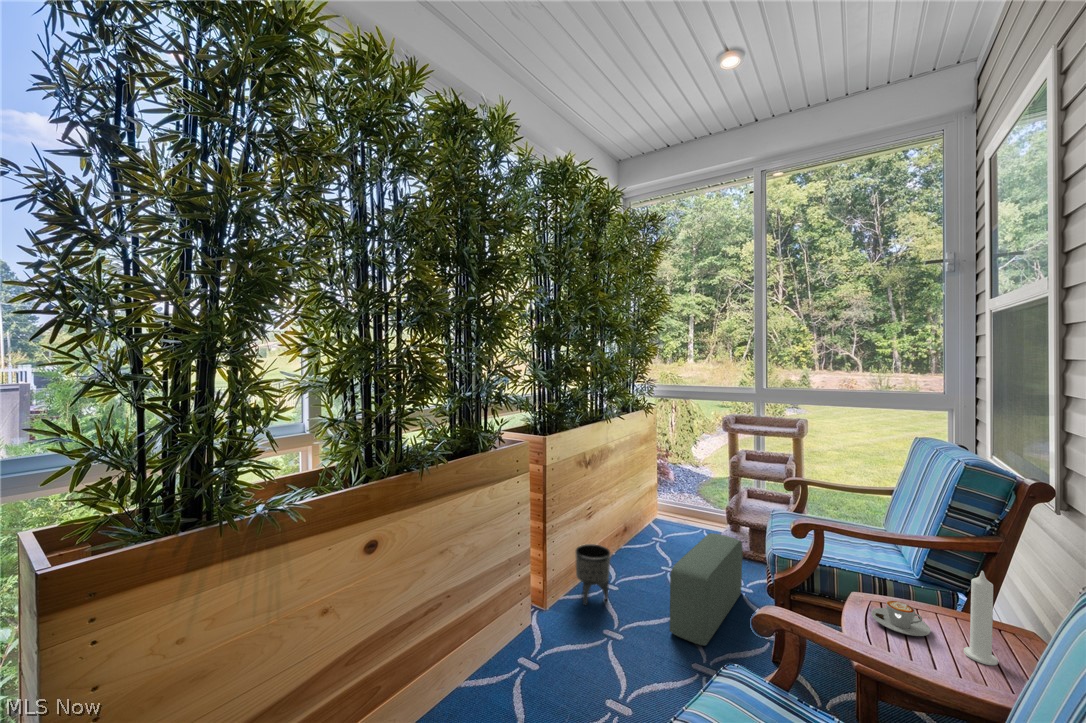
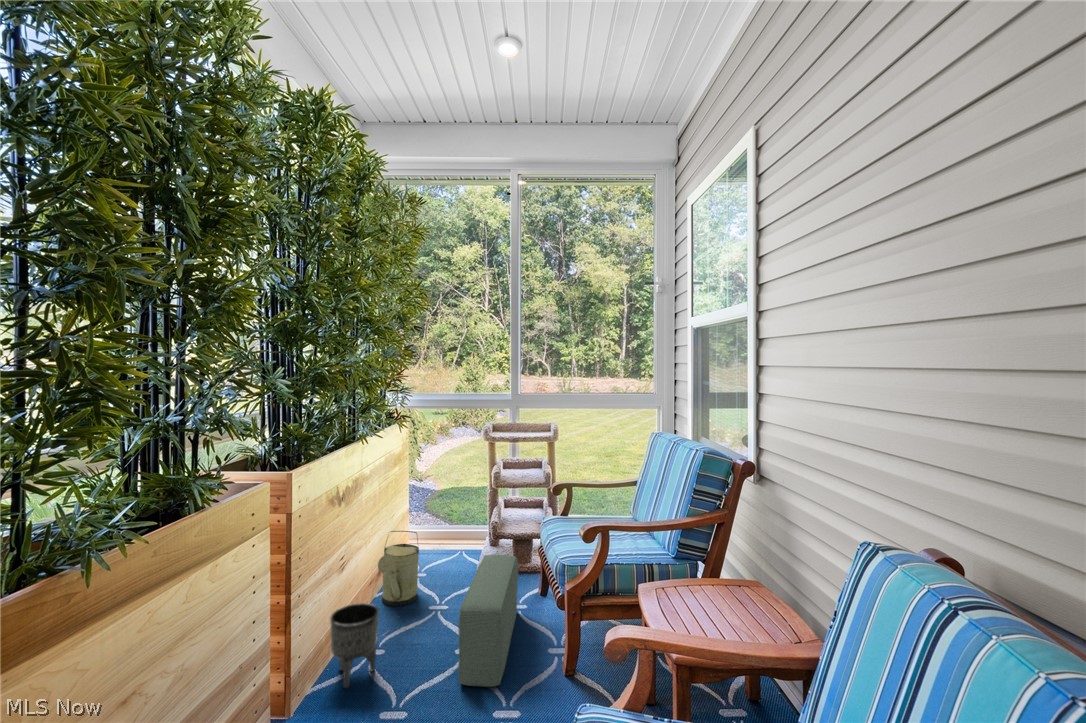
watering can: none [618,497,656,560] -> present [378,531,419,606]
candle: present [964,571,998,665] -> none [731,542,753,620]
coffee cup: present [871,601,931,636] -> none [663,584,706,613]

